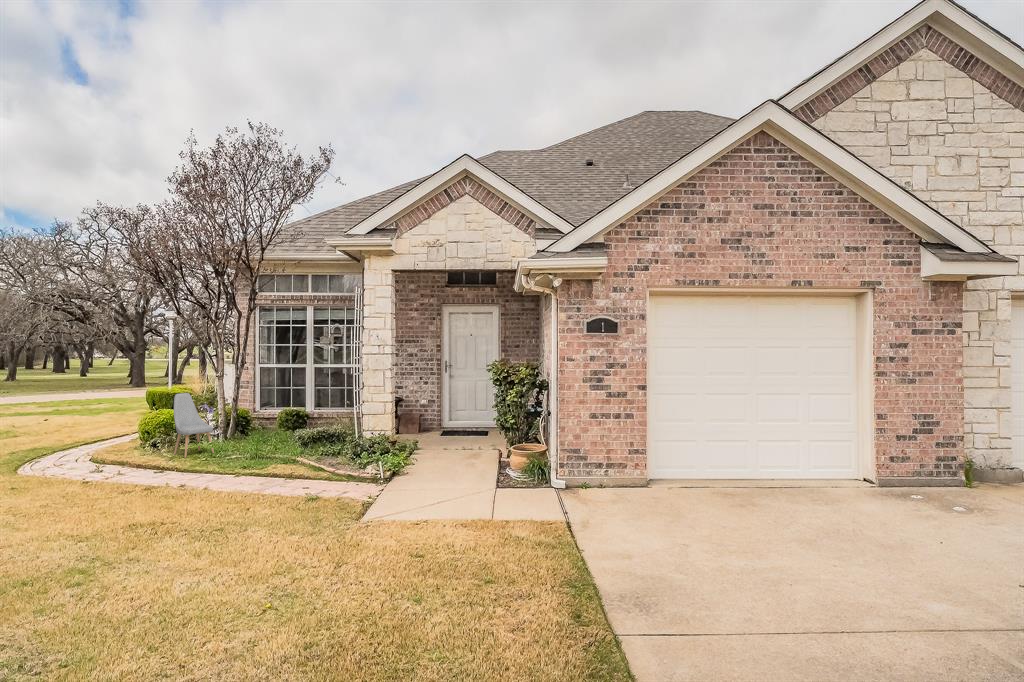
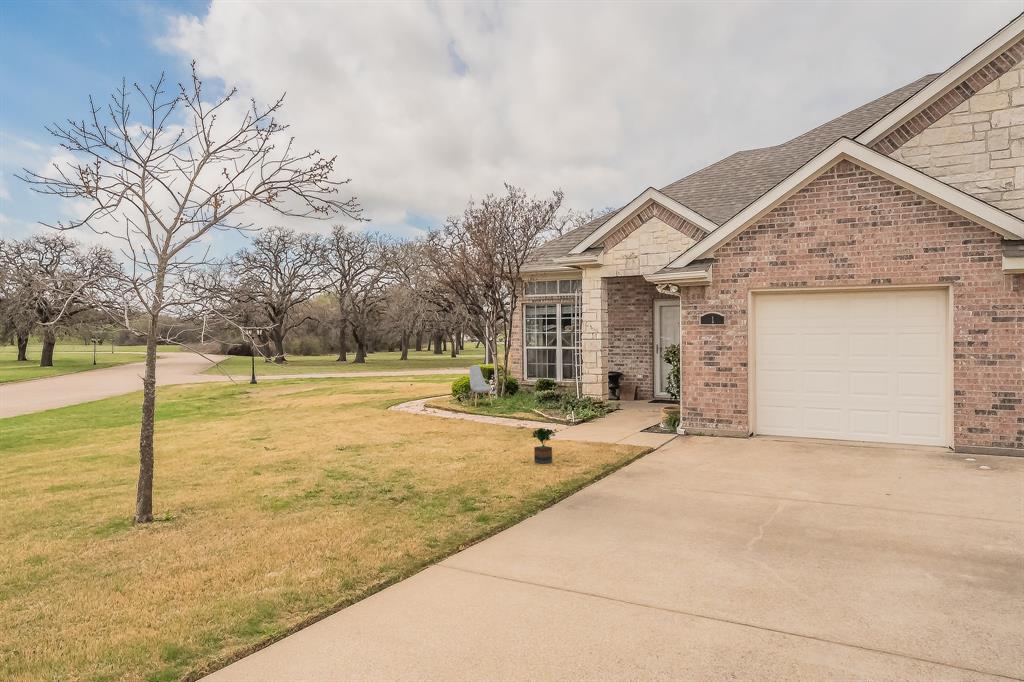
potted tree: none [434,551,484,643] -> present [533,428,555,464]

